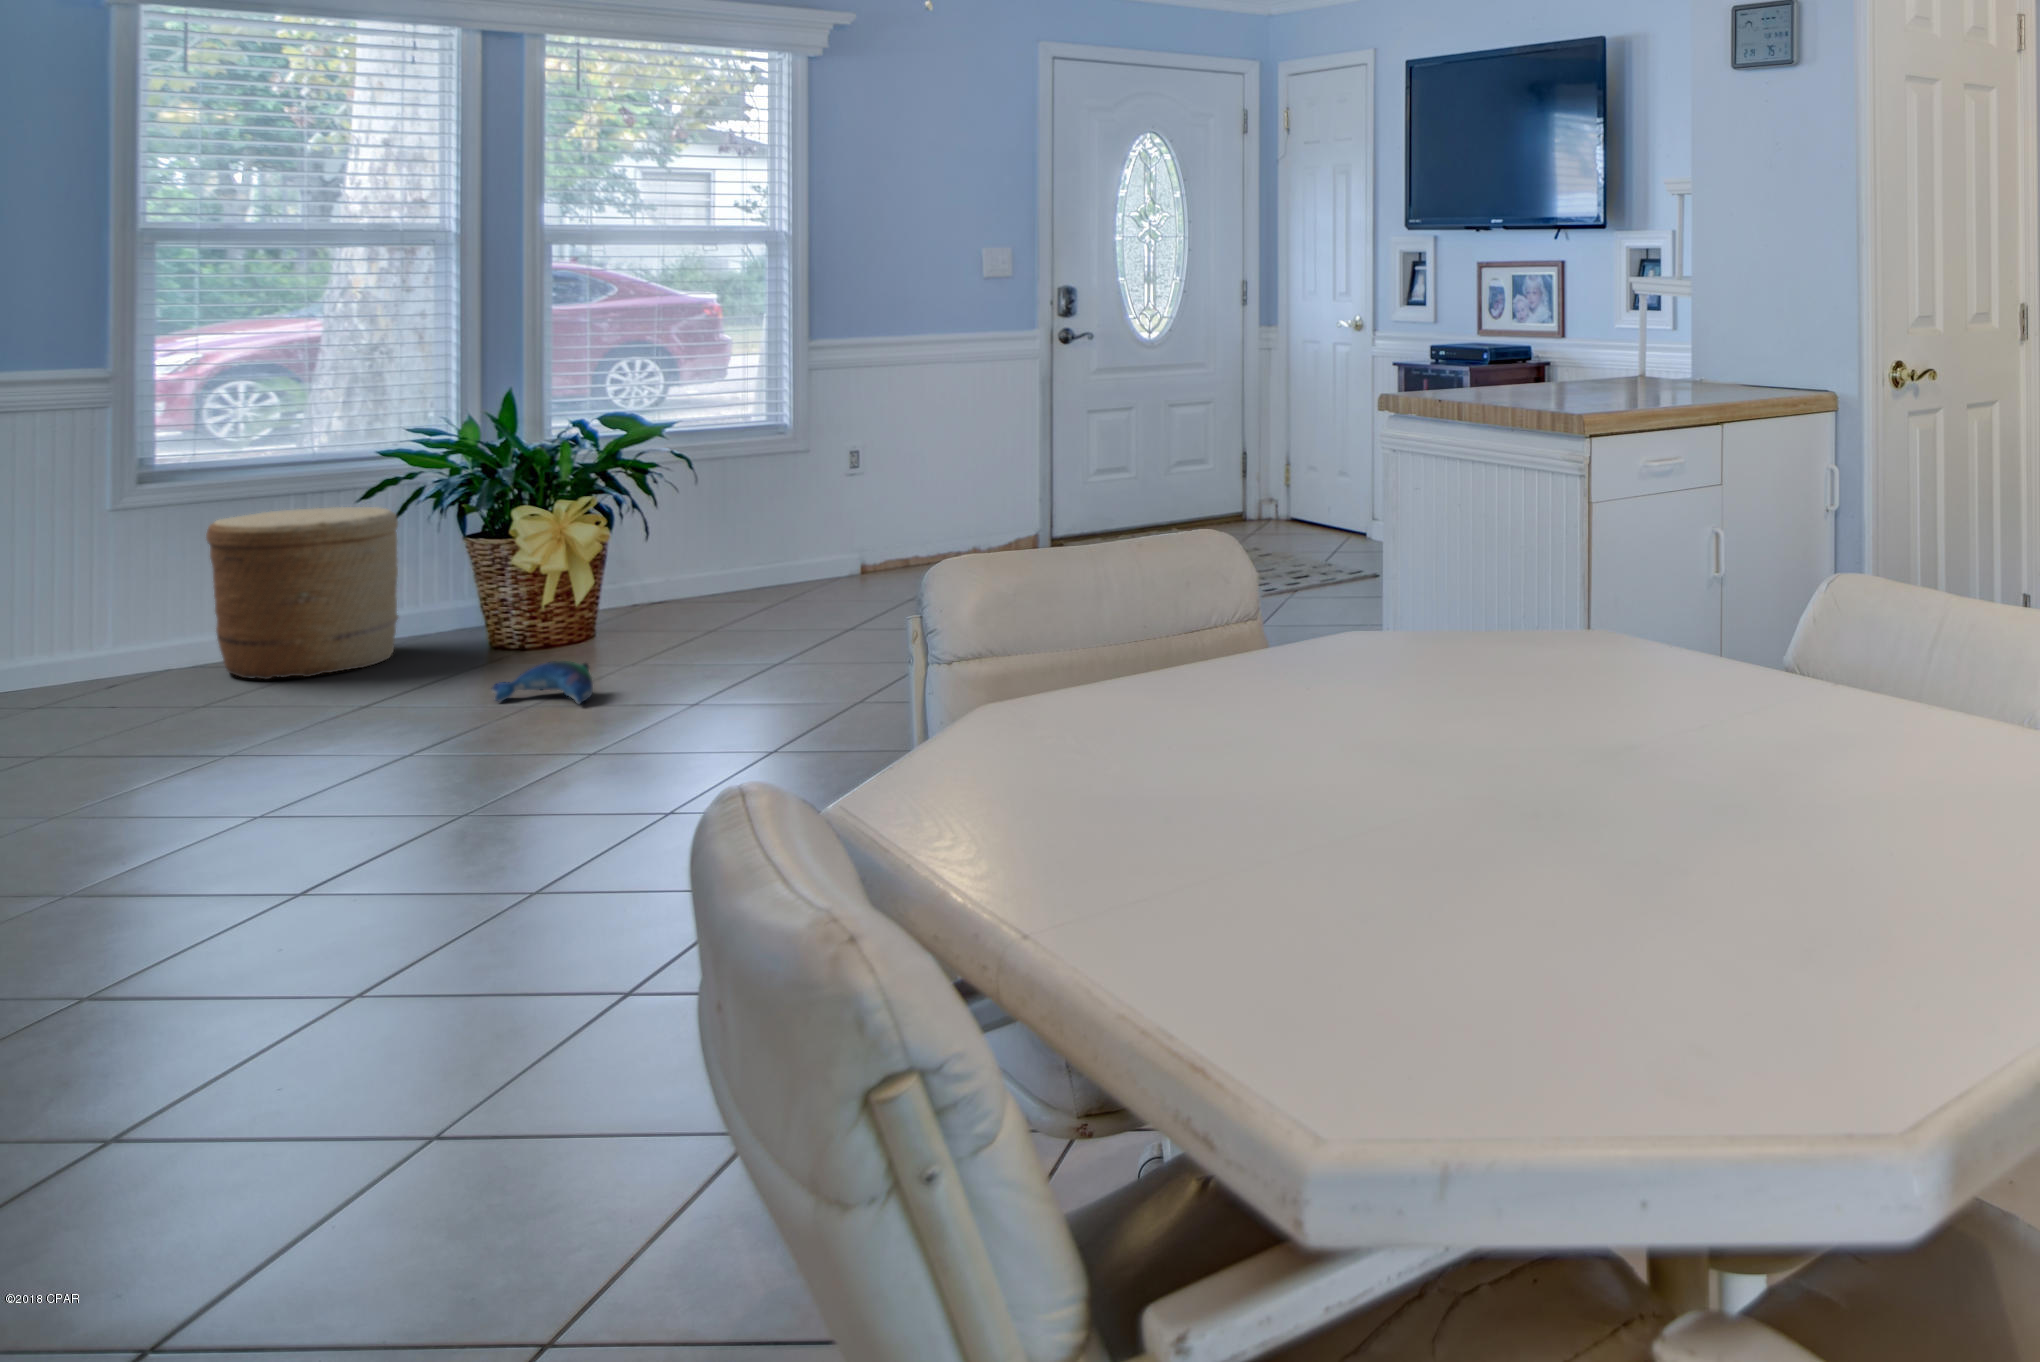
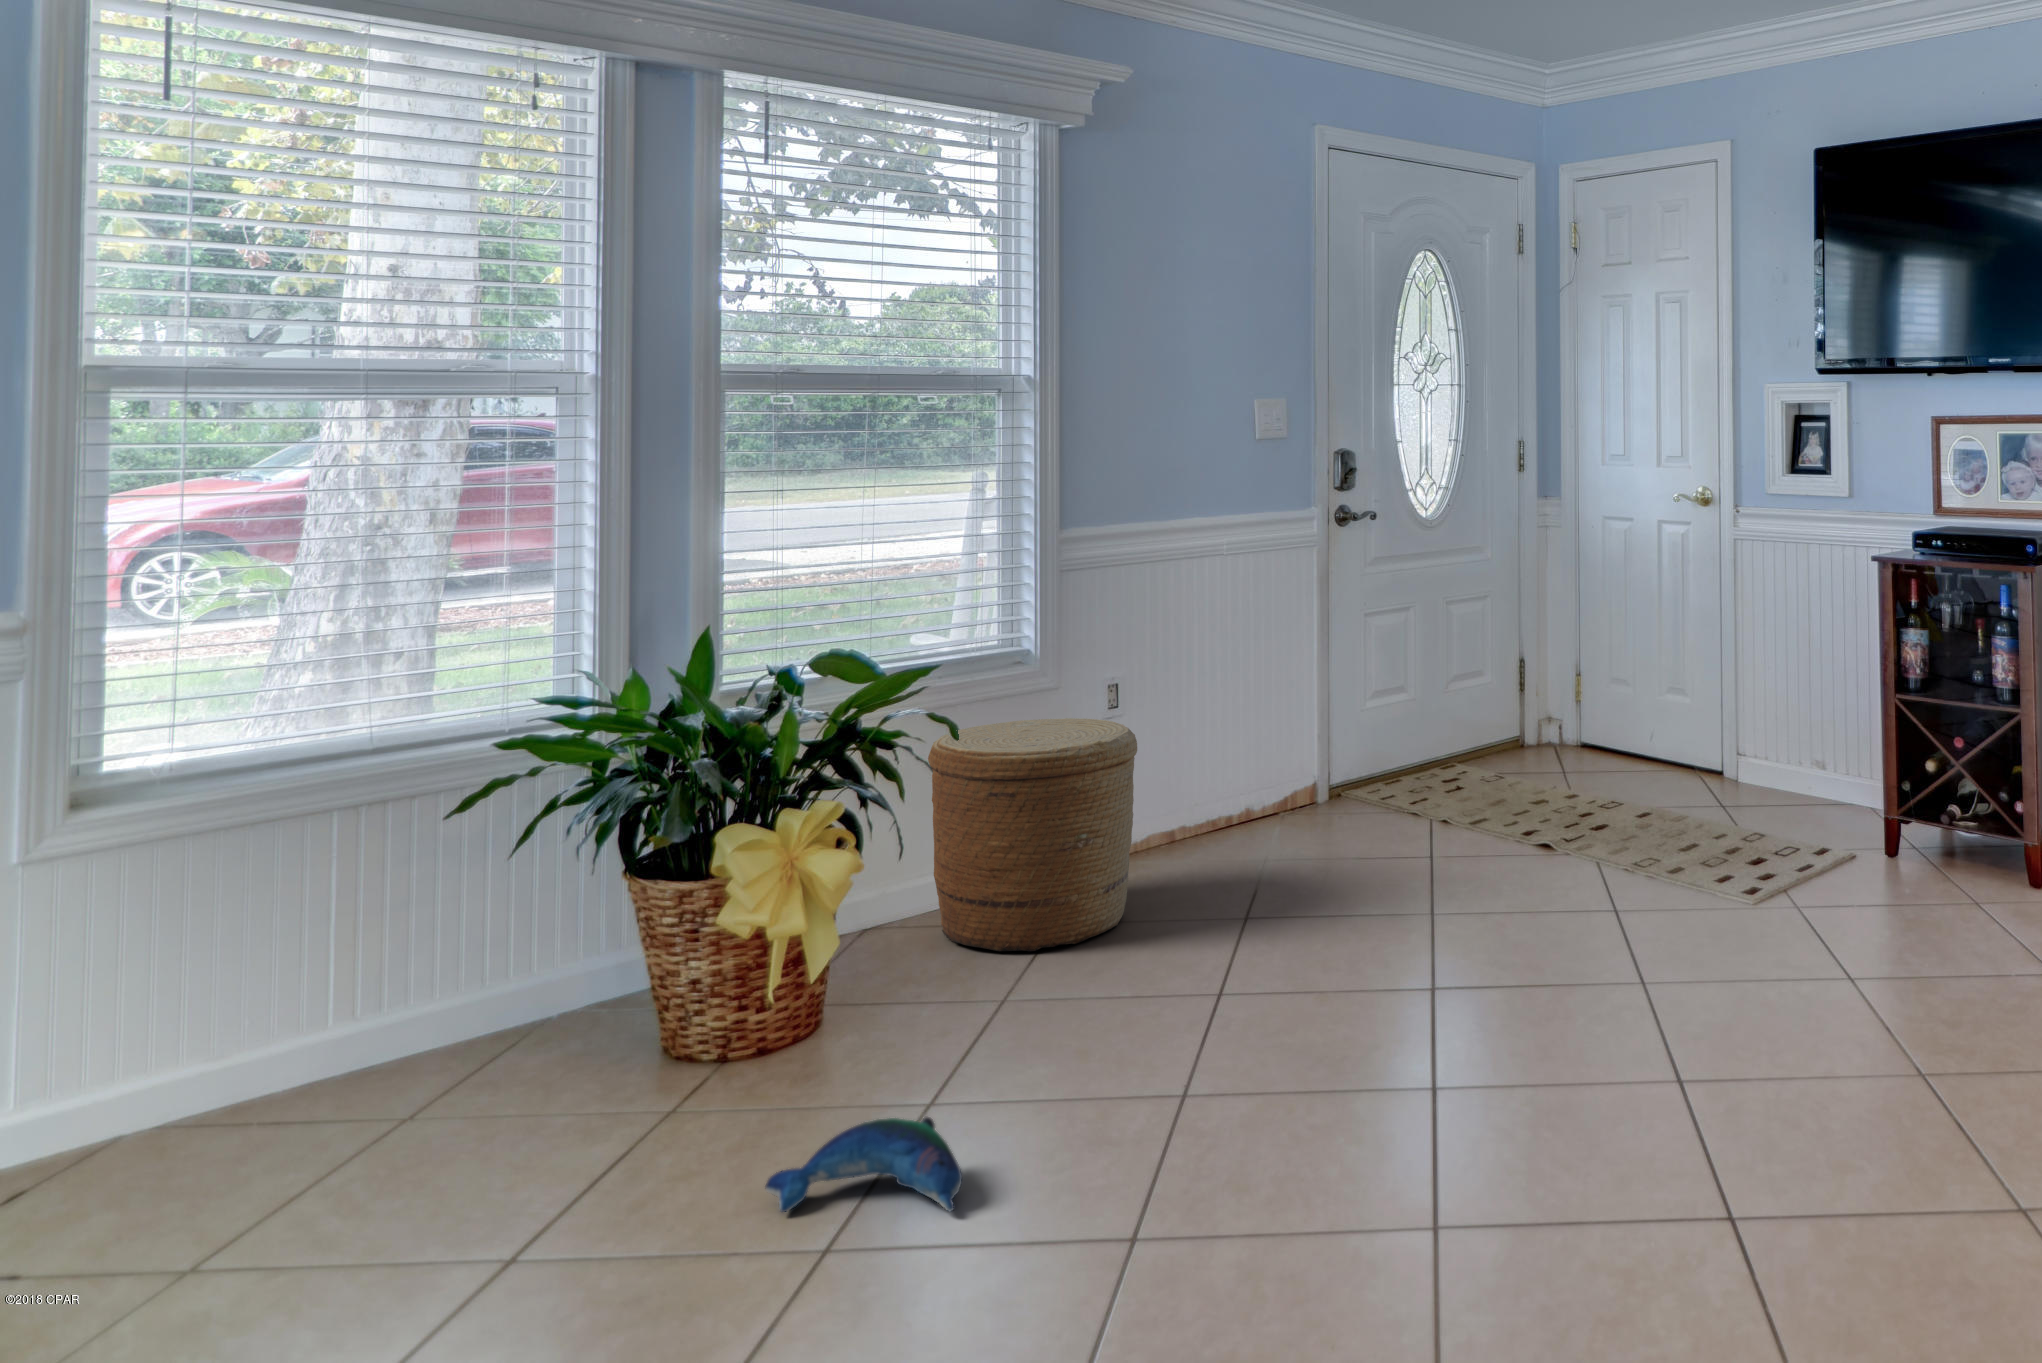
woven basket: present [206,507,398,680] -> present [928,718,1137,952]

